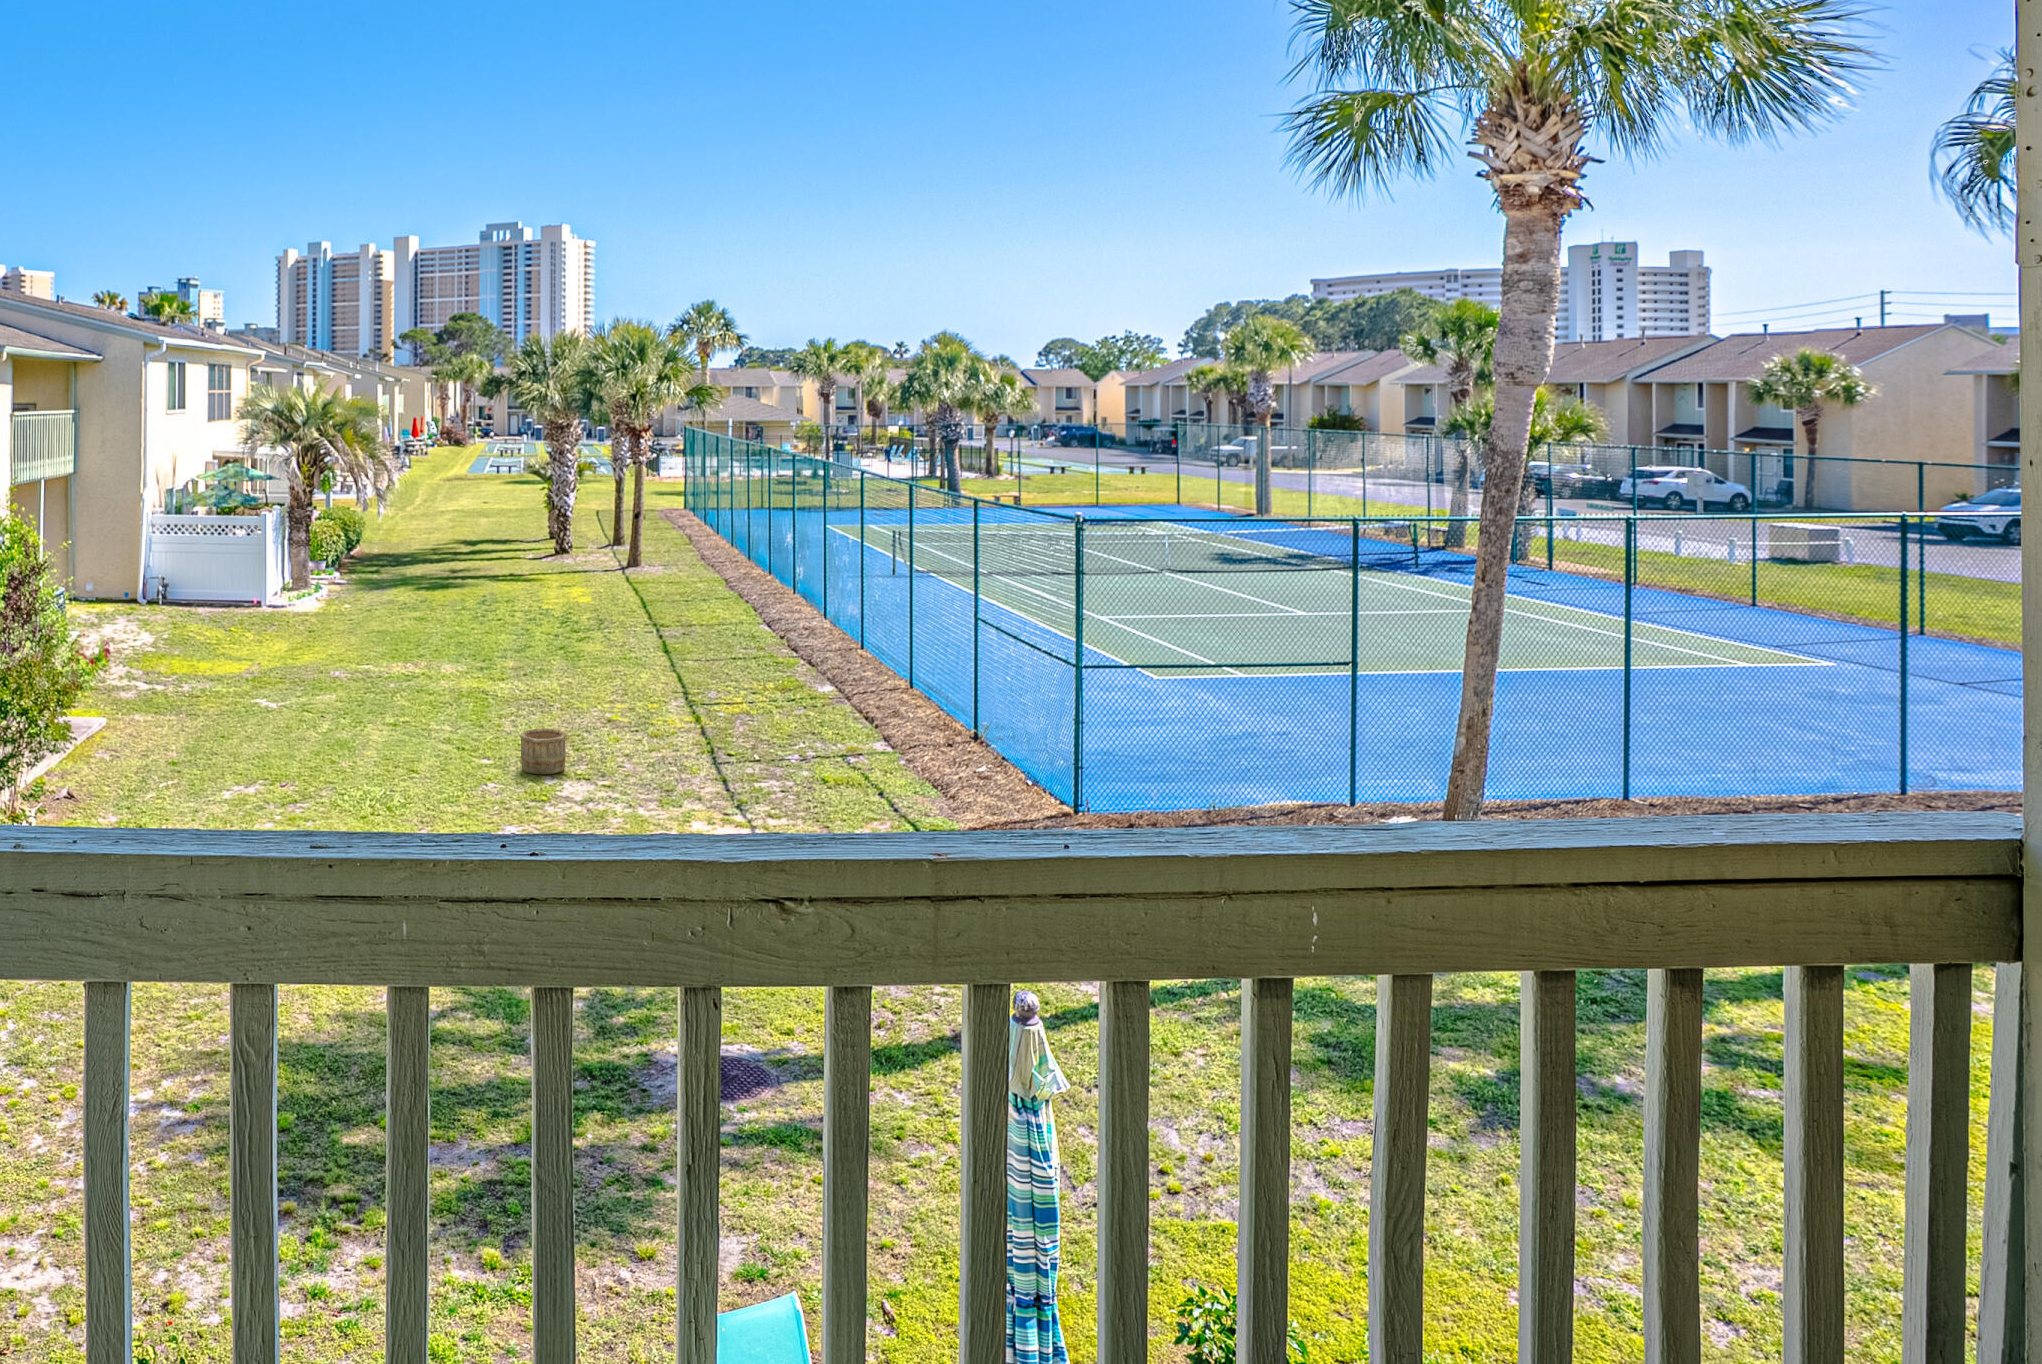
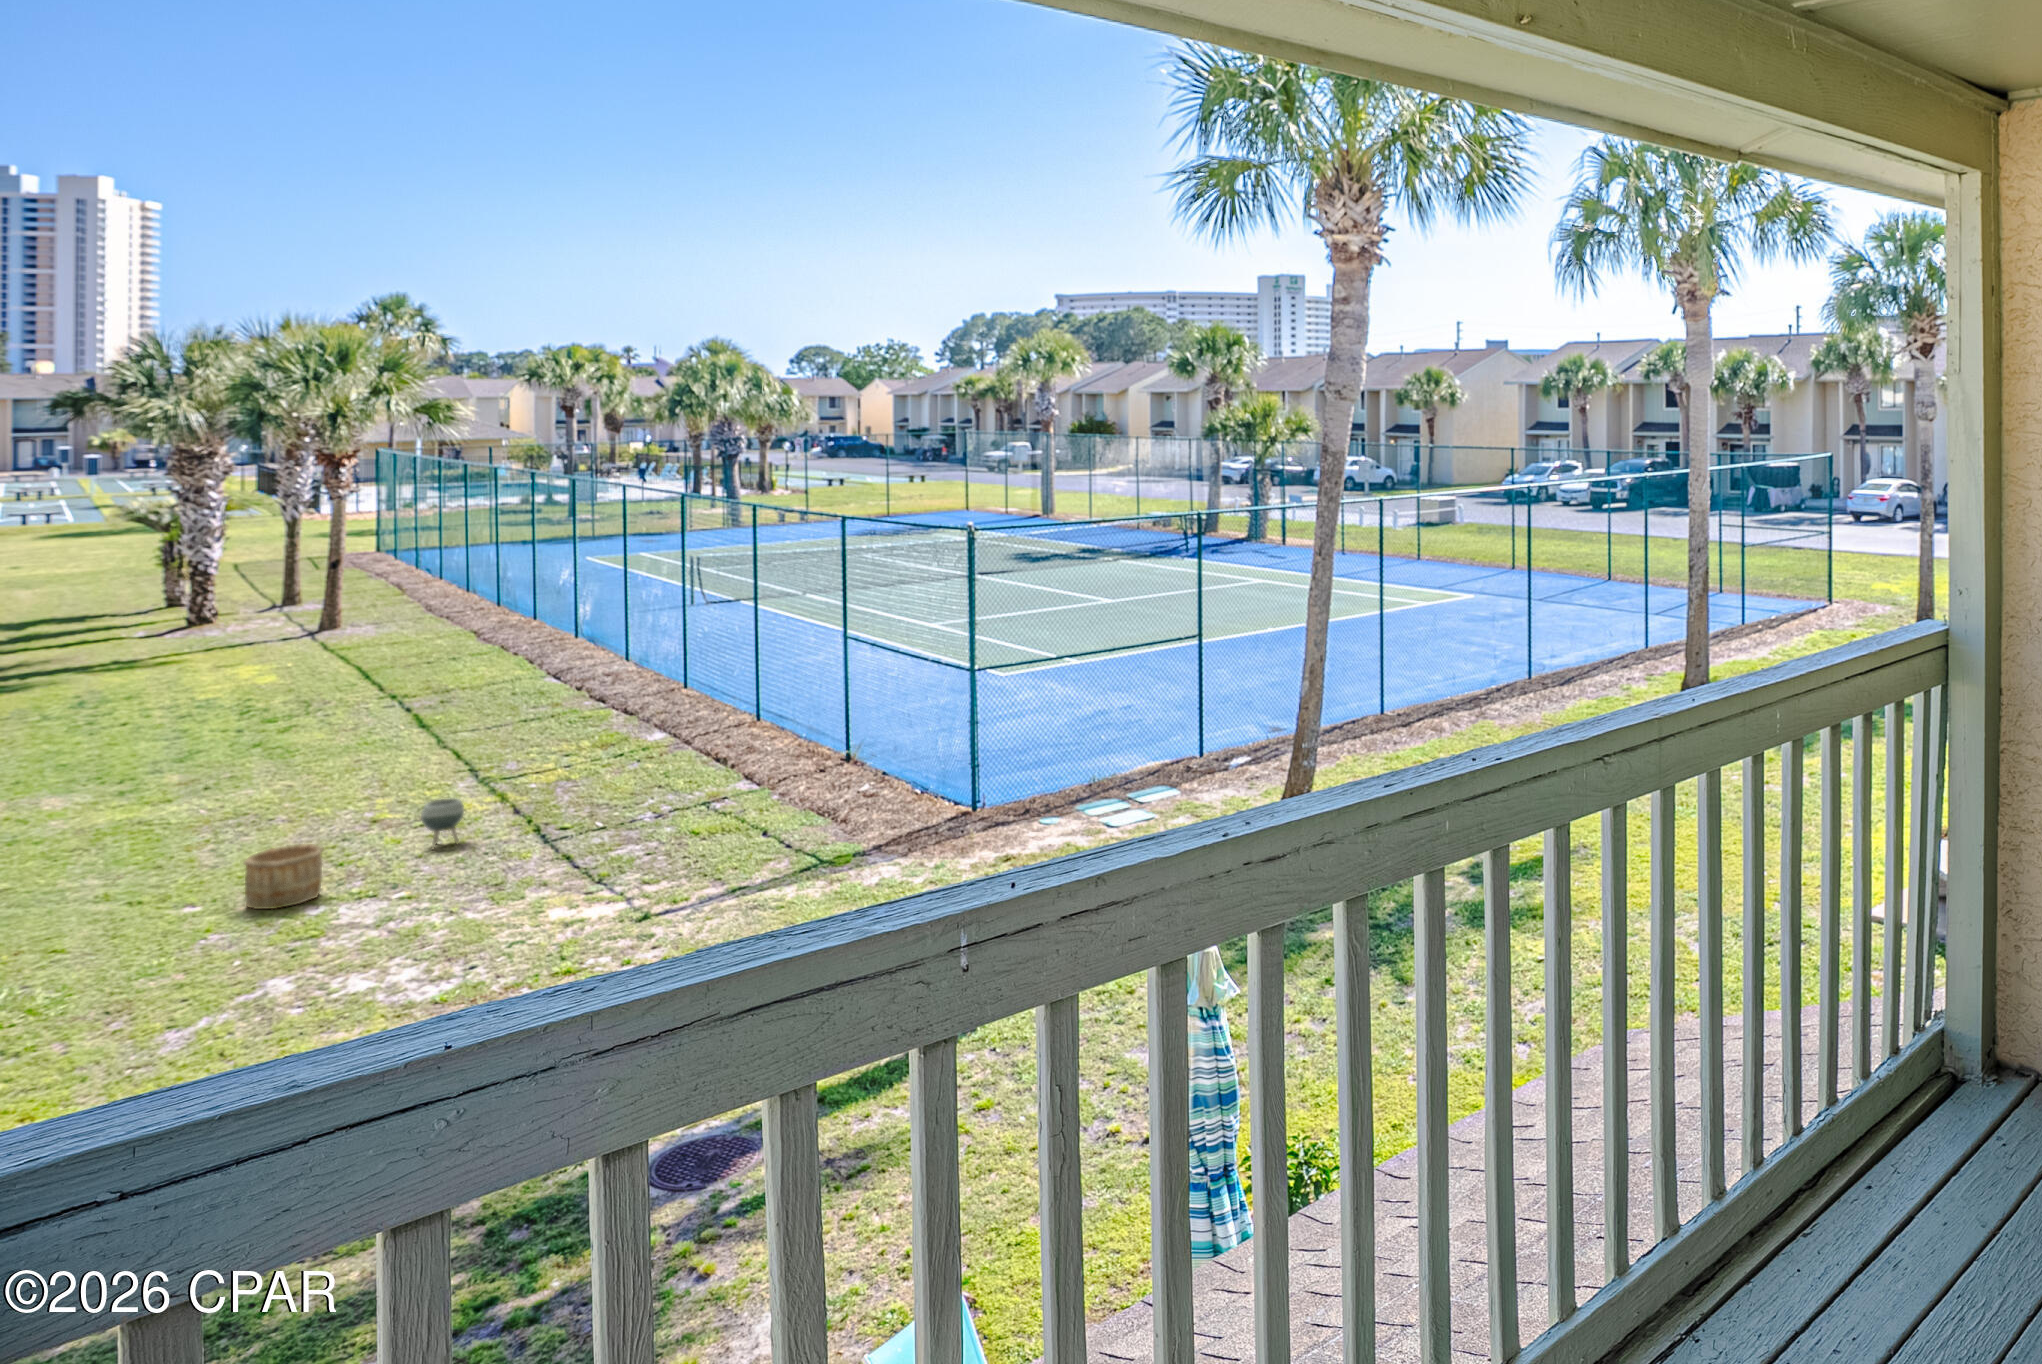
planter: none [635,712,663,751] -> present [421,798,464,849]

